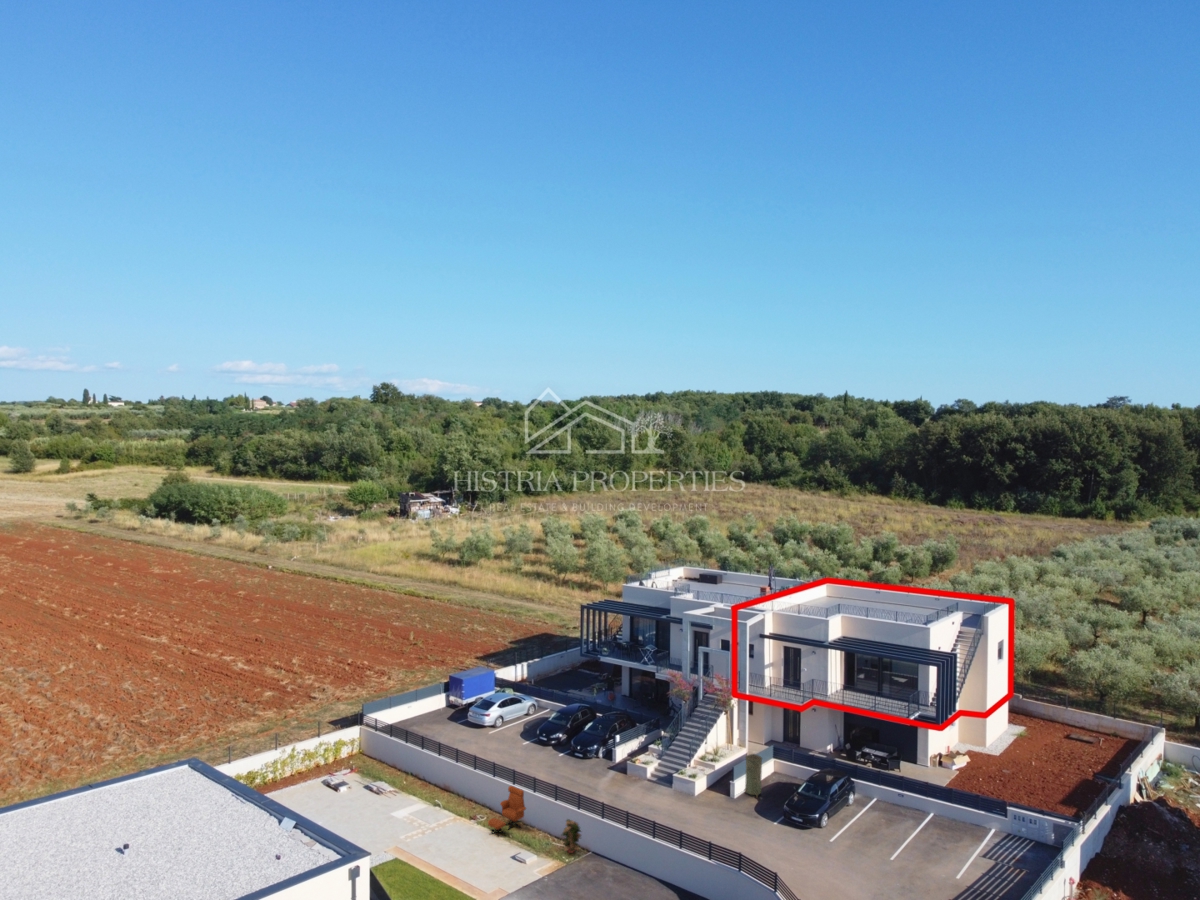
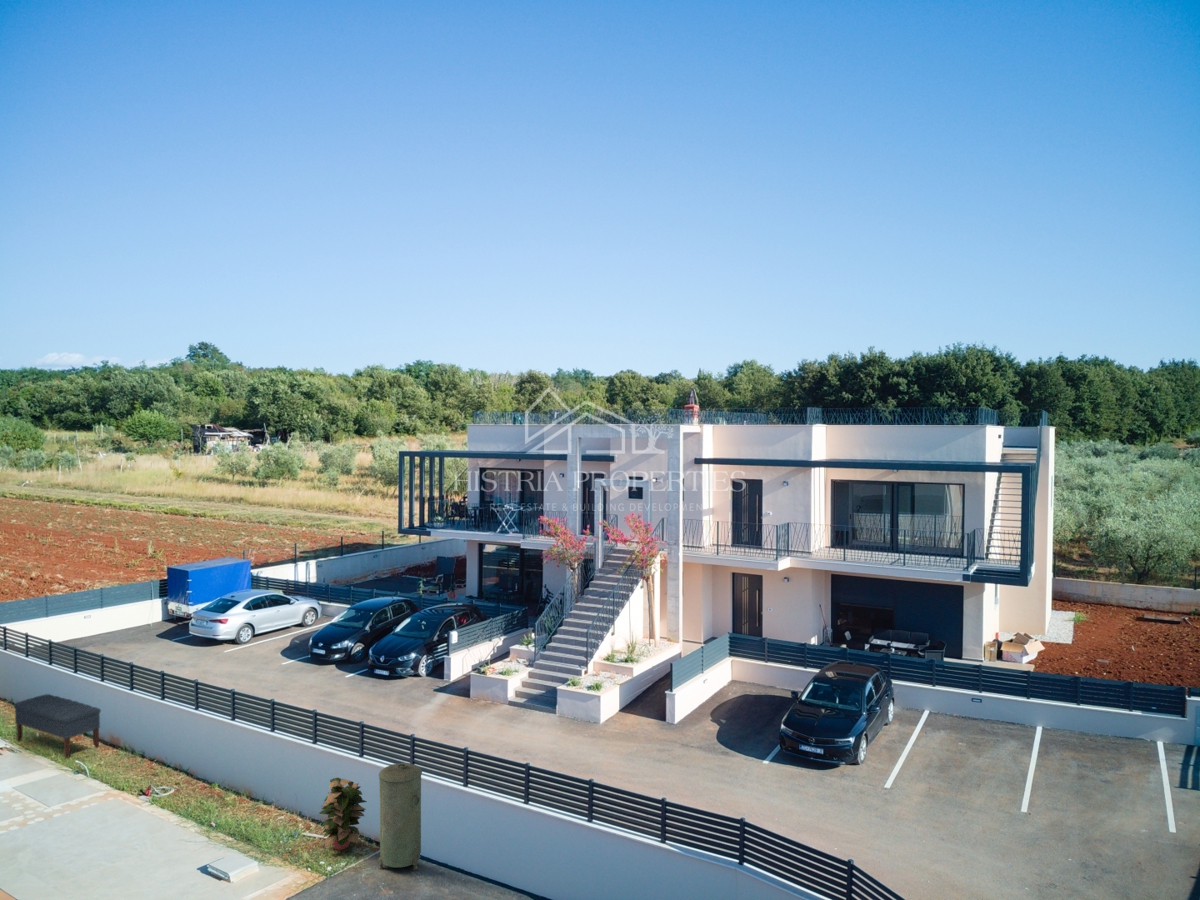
trash can: present [745,754,762,797] -> present [378,763,422,870]
bench: none [404,759,445,795] -> present [14,694,101,758]
lounge chair: present [488,786,526,835] -> none [157,722,252,832]

